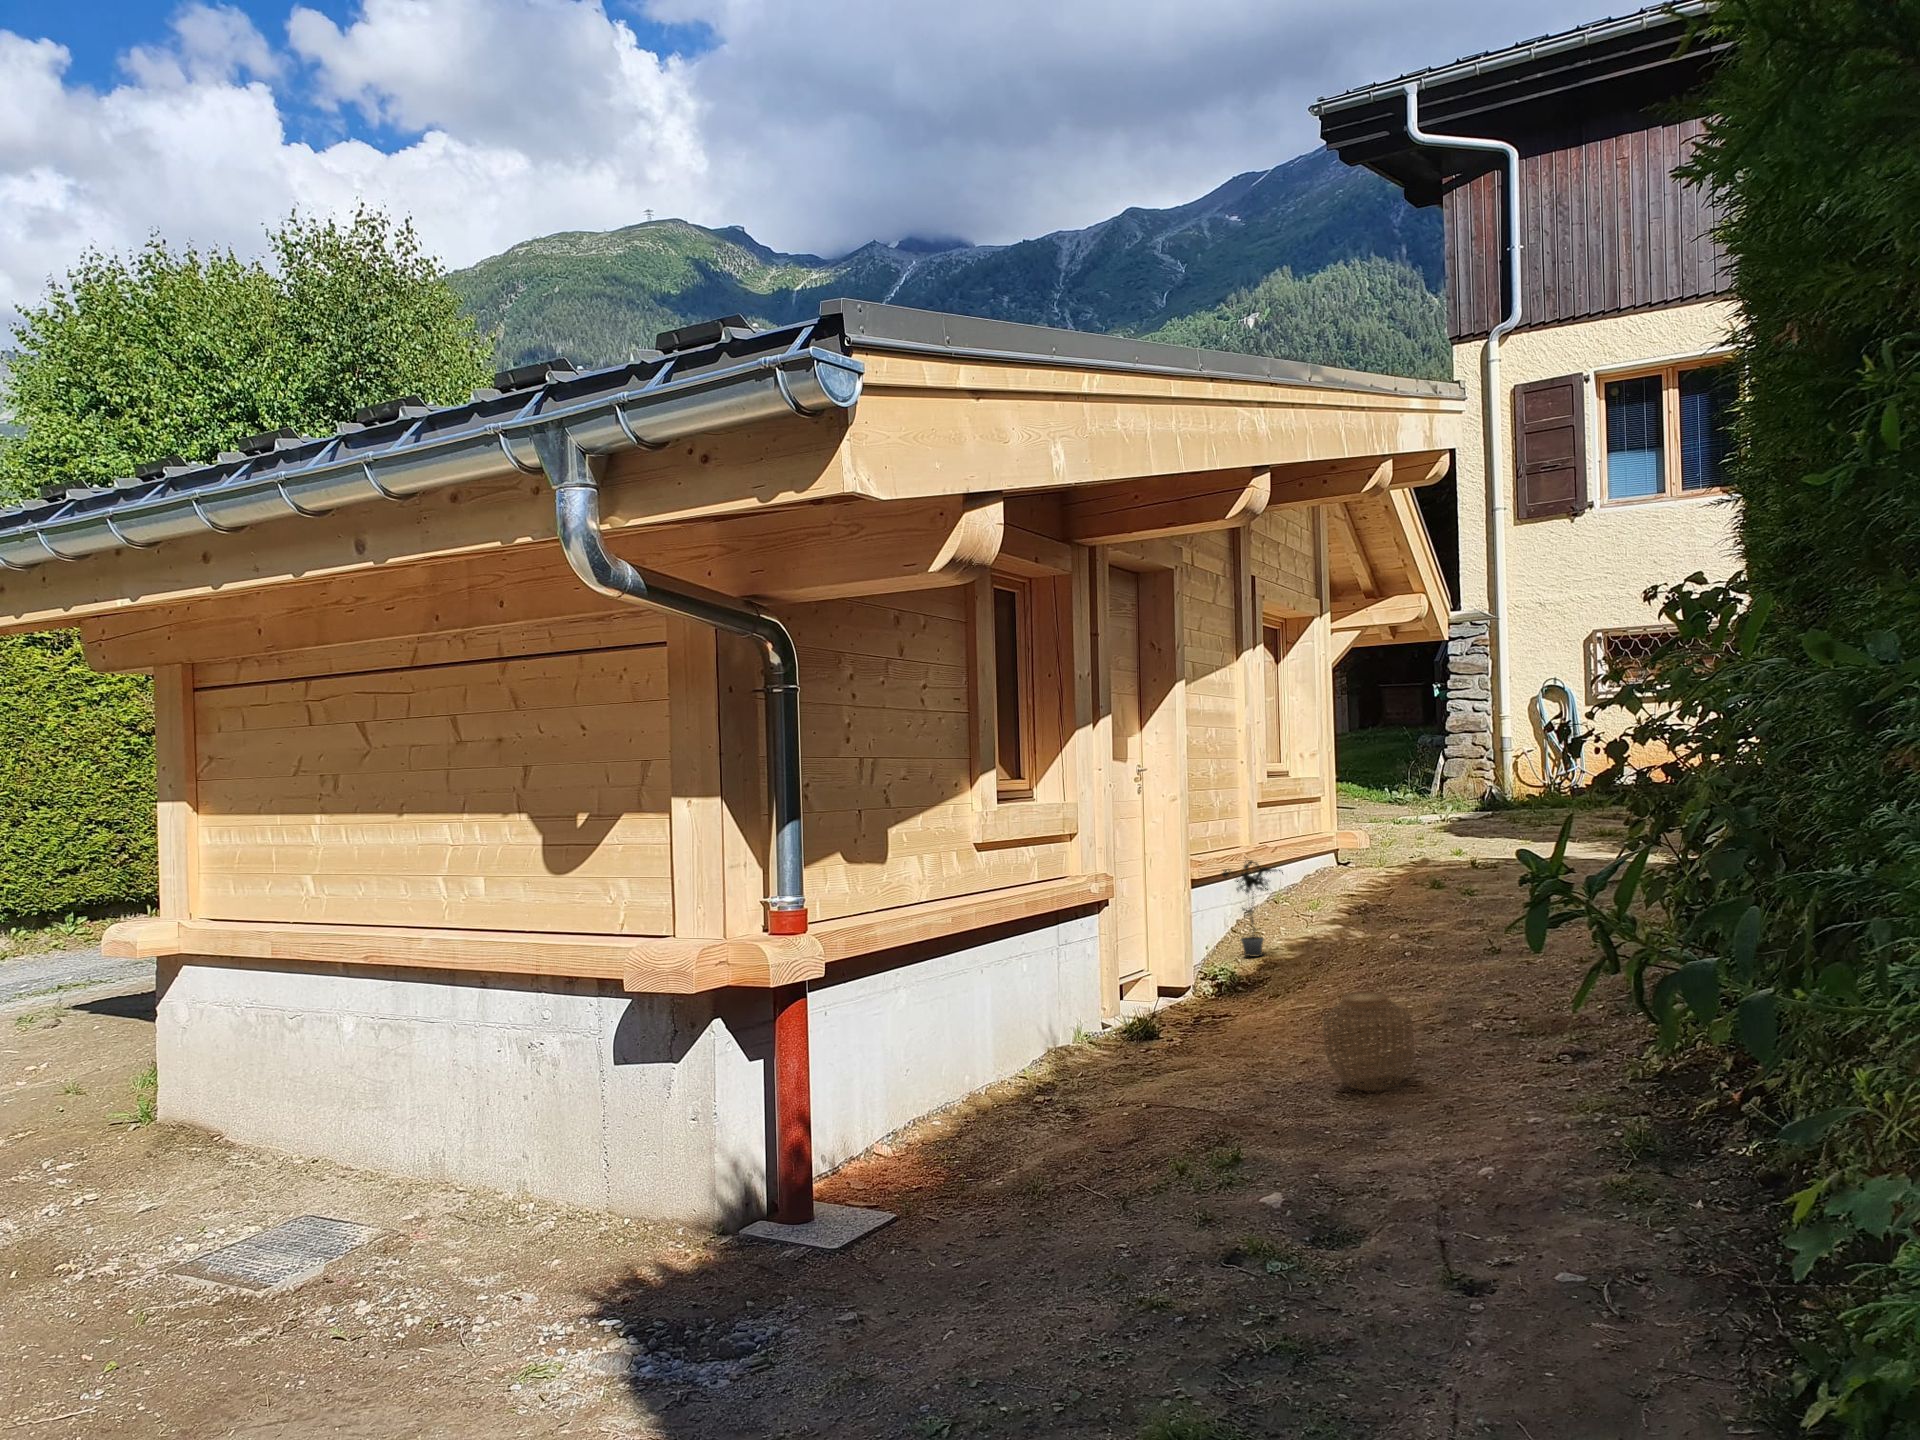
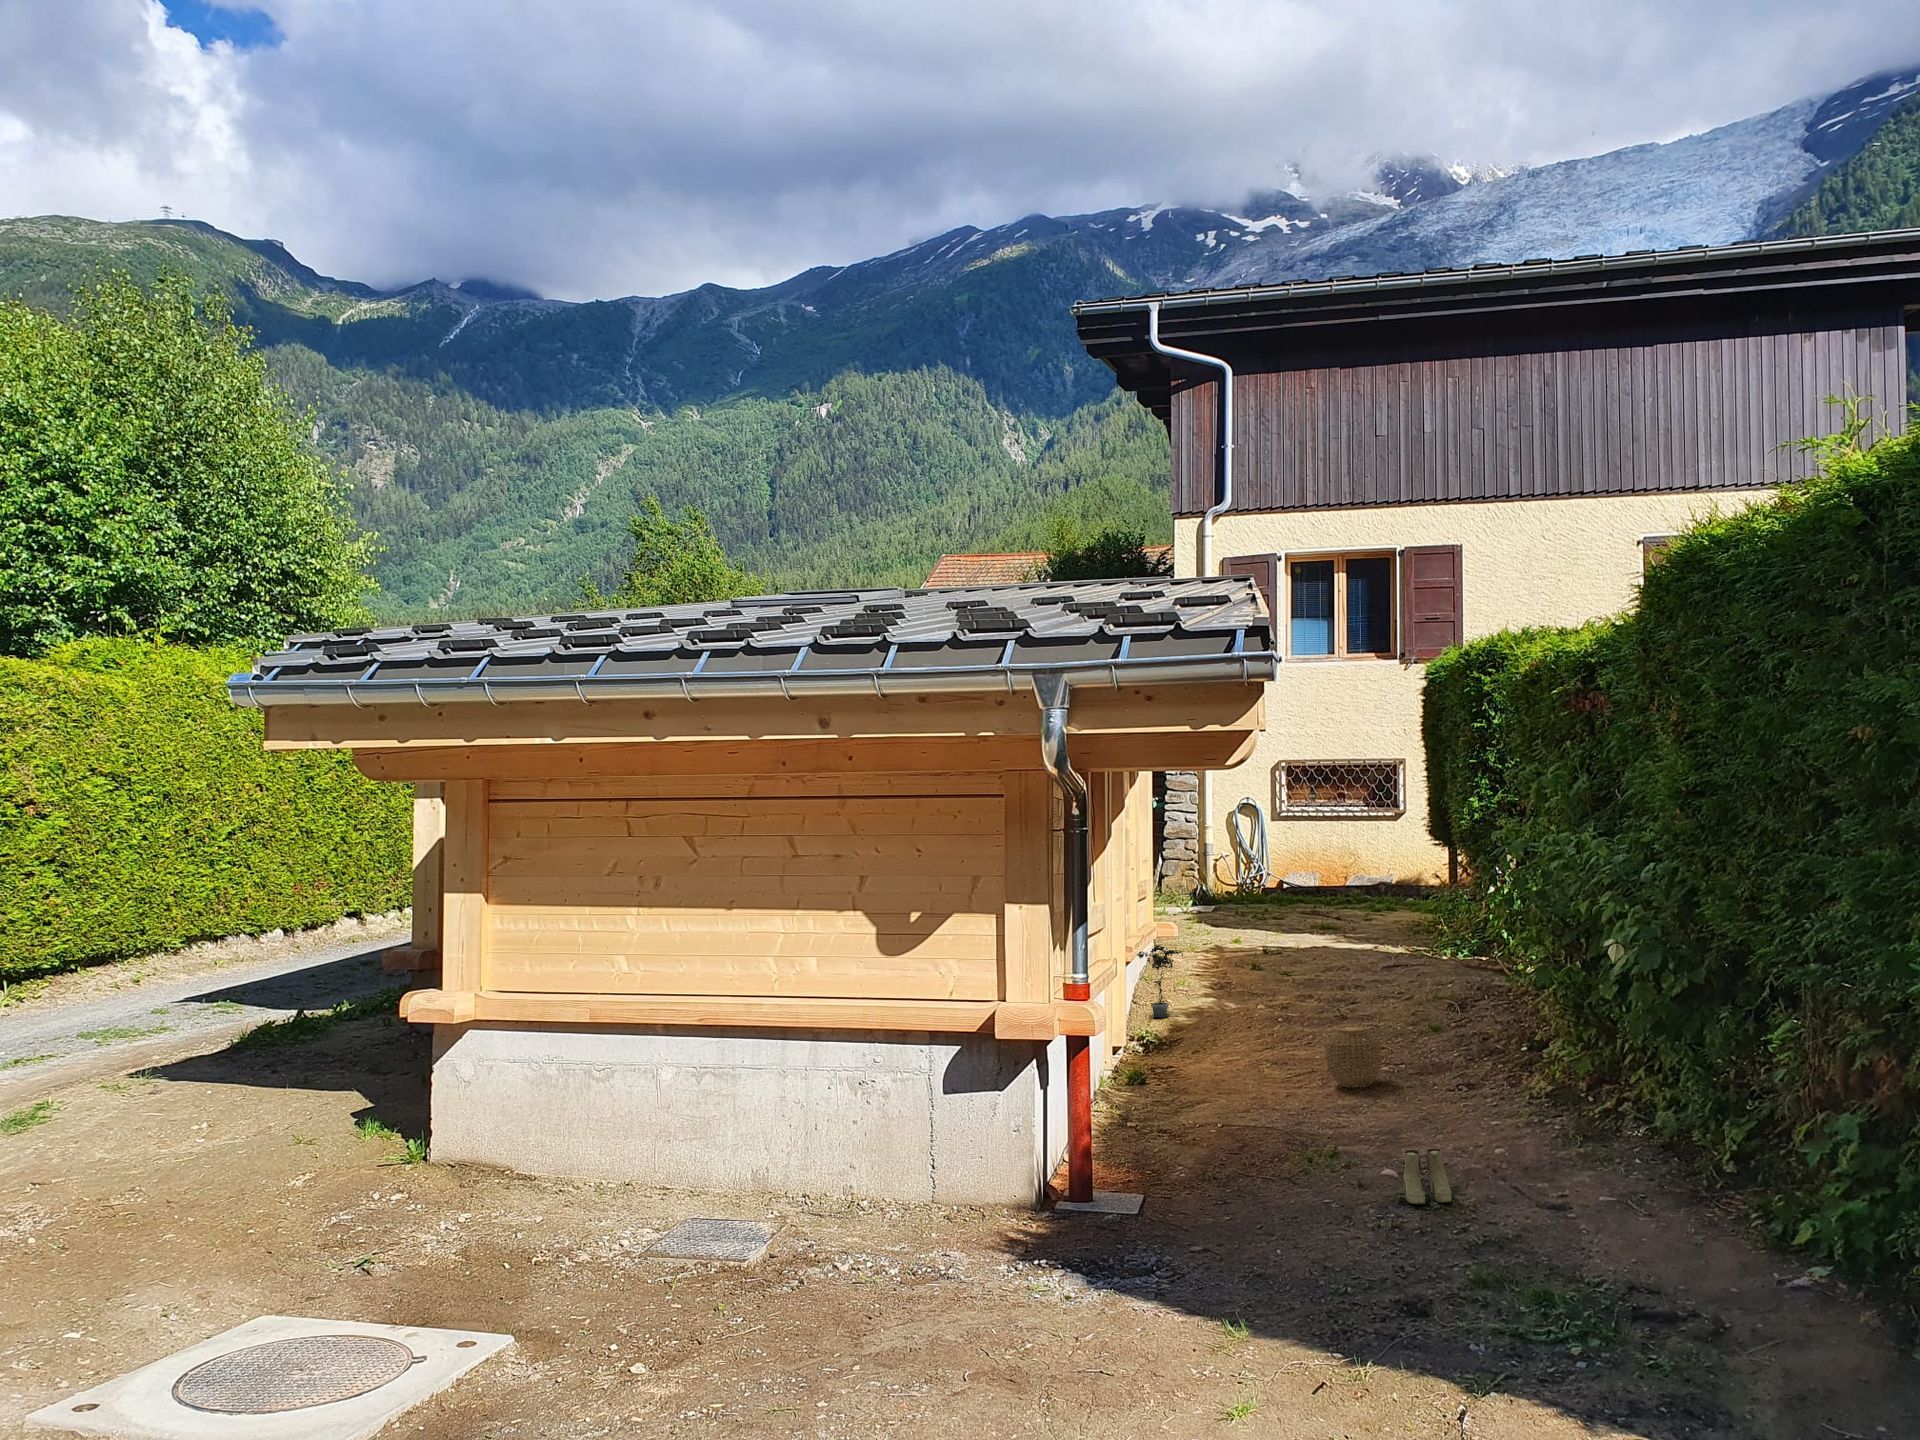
boots: none [1177,1261,1268,1380] -> present [1404,1149,1452,1204]

